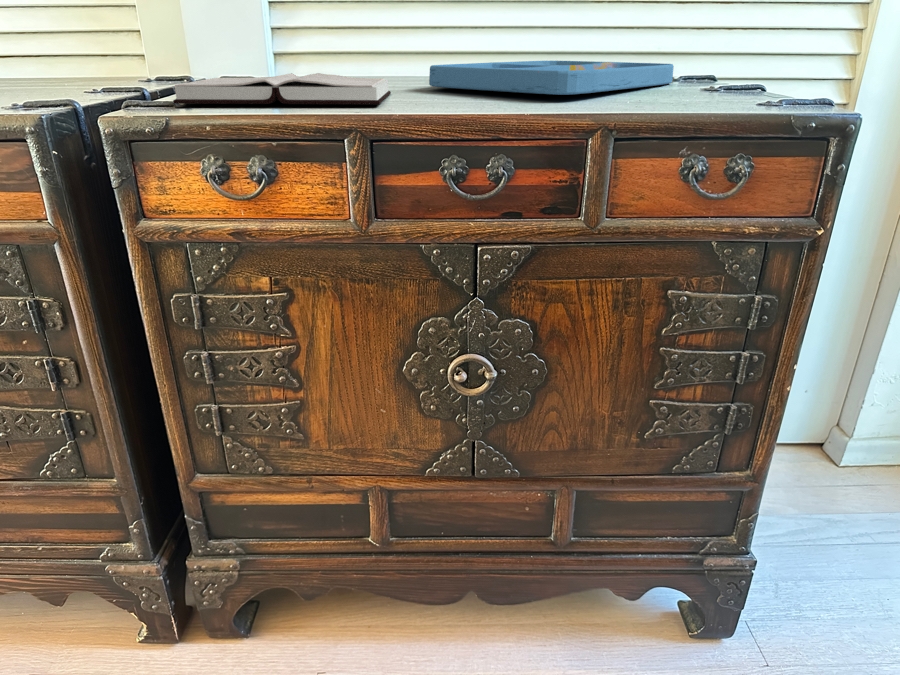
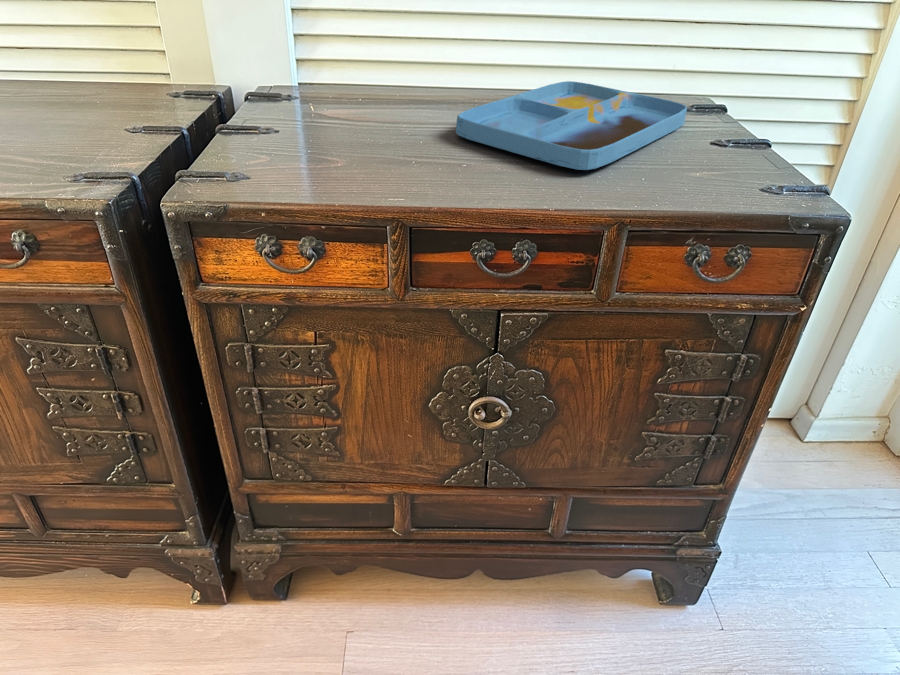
hardback book: present [173,73,391,104] -> none [226,127,421,185]

